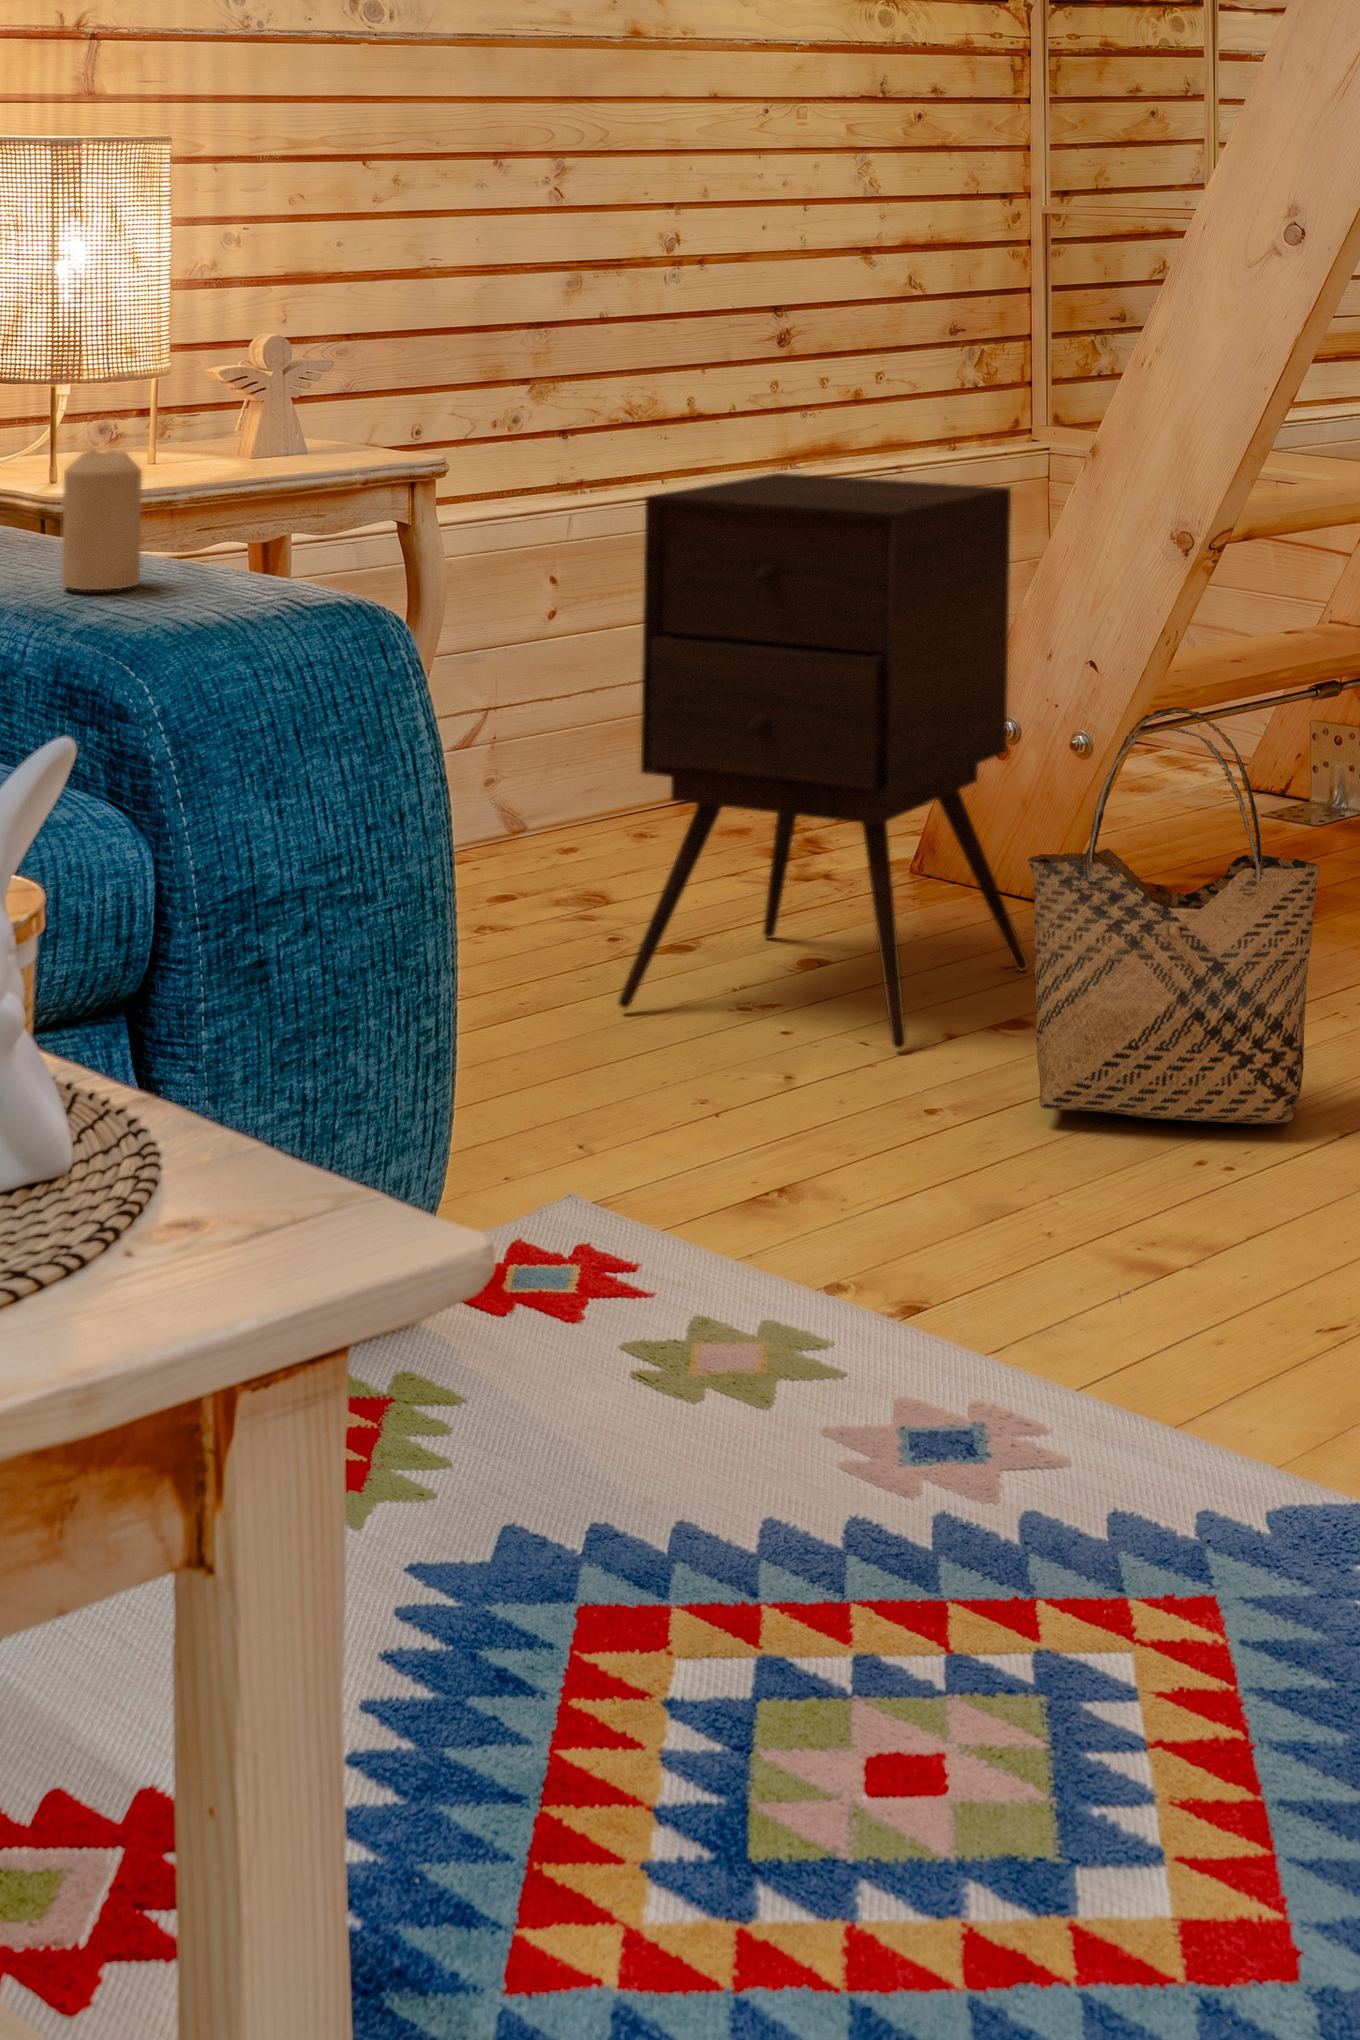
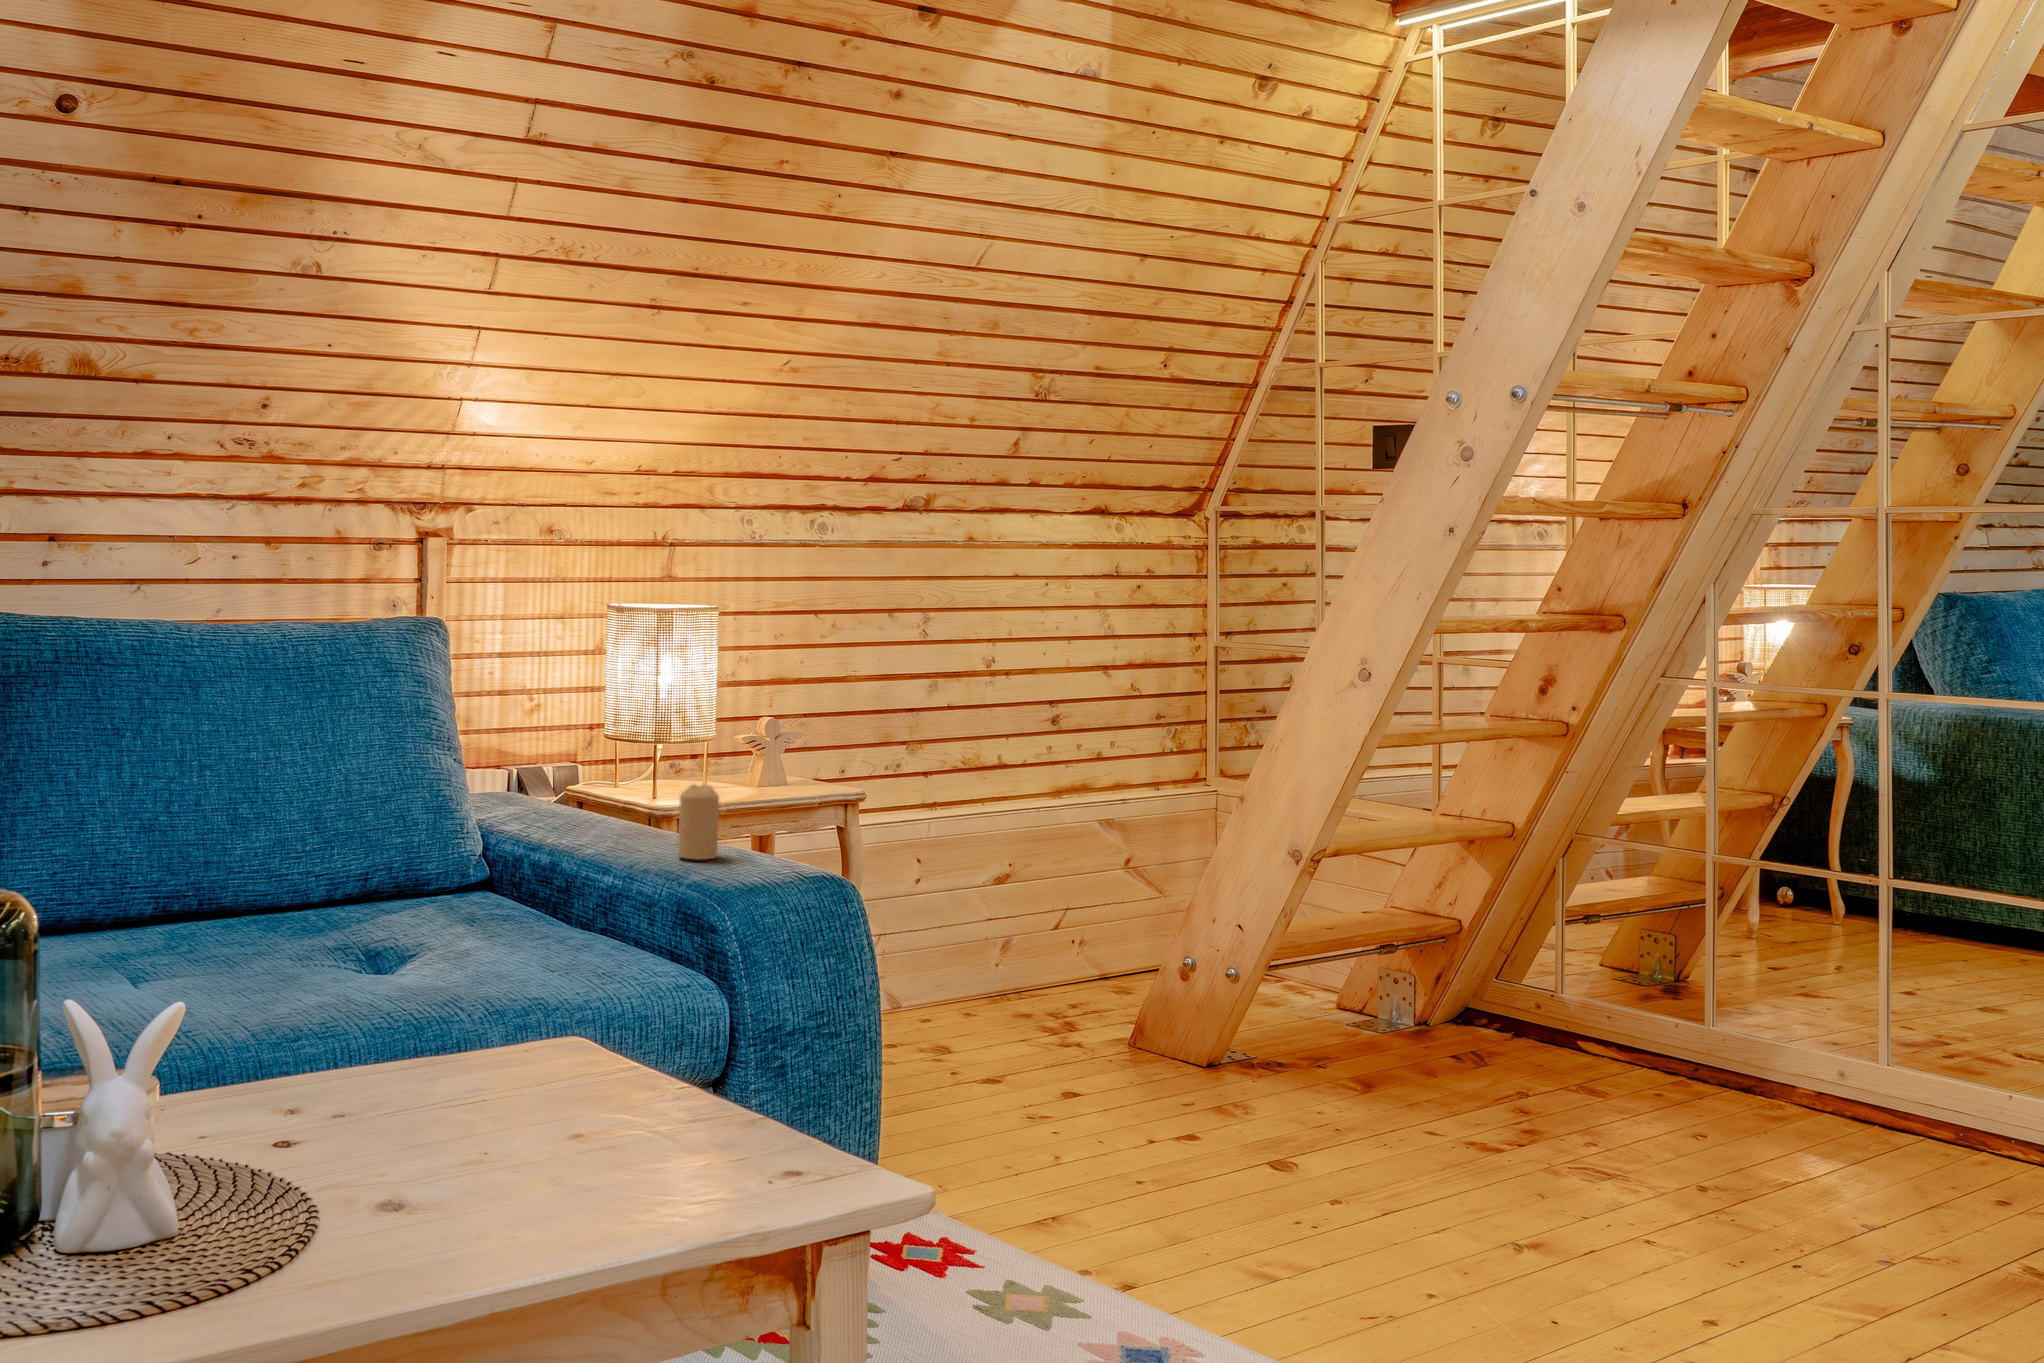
side table: present [618,473,1028,1049] -> none [960,804,1201,1146]
woven basket: present [1027,707,1320,1124] -> none [1200,955,1377,1205]

